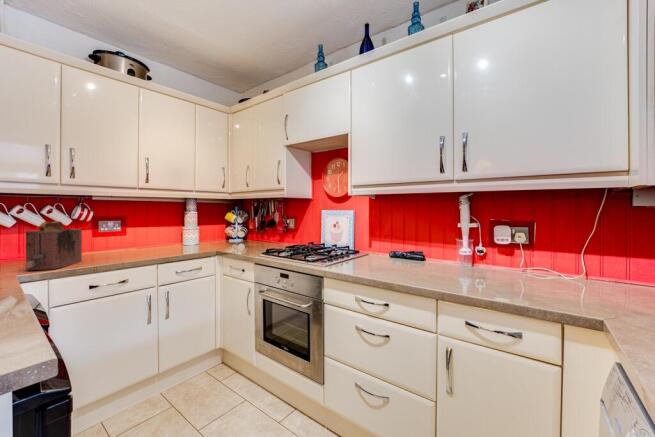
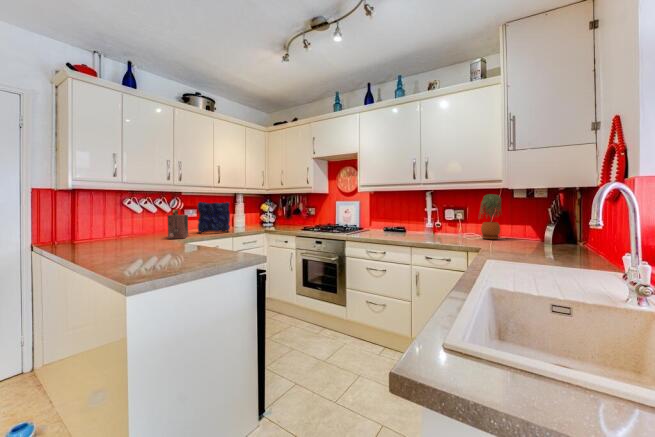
potted plant: none [564,199,616,287] -> present [480,194,502,239]
vase: none [107,209,161,256] -> present [198,202,230,233]

